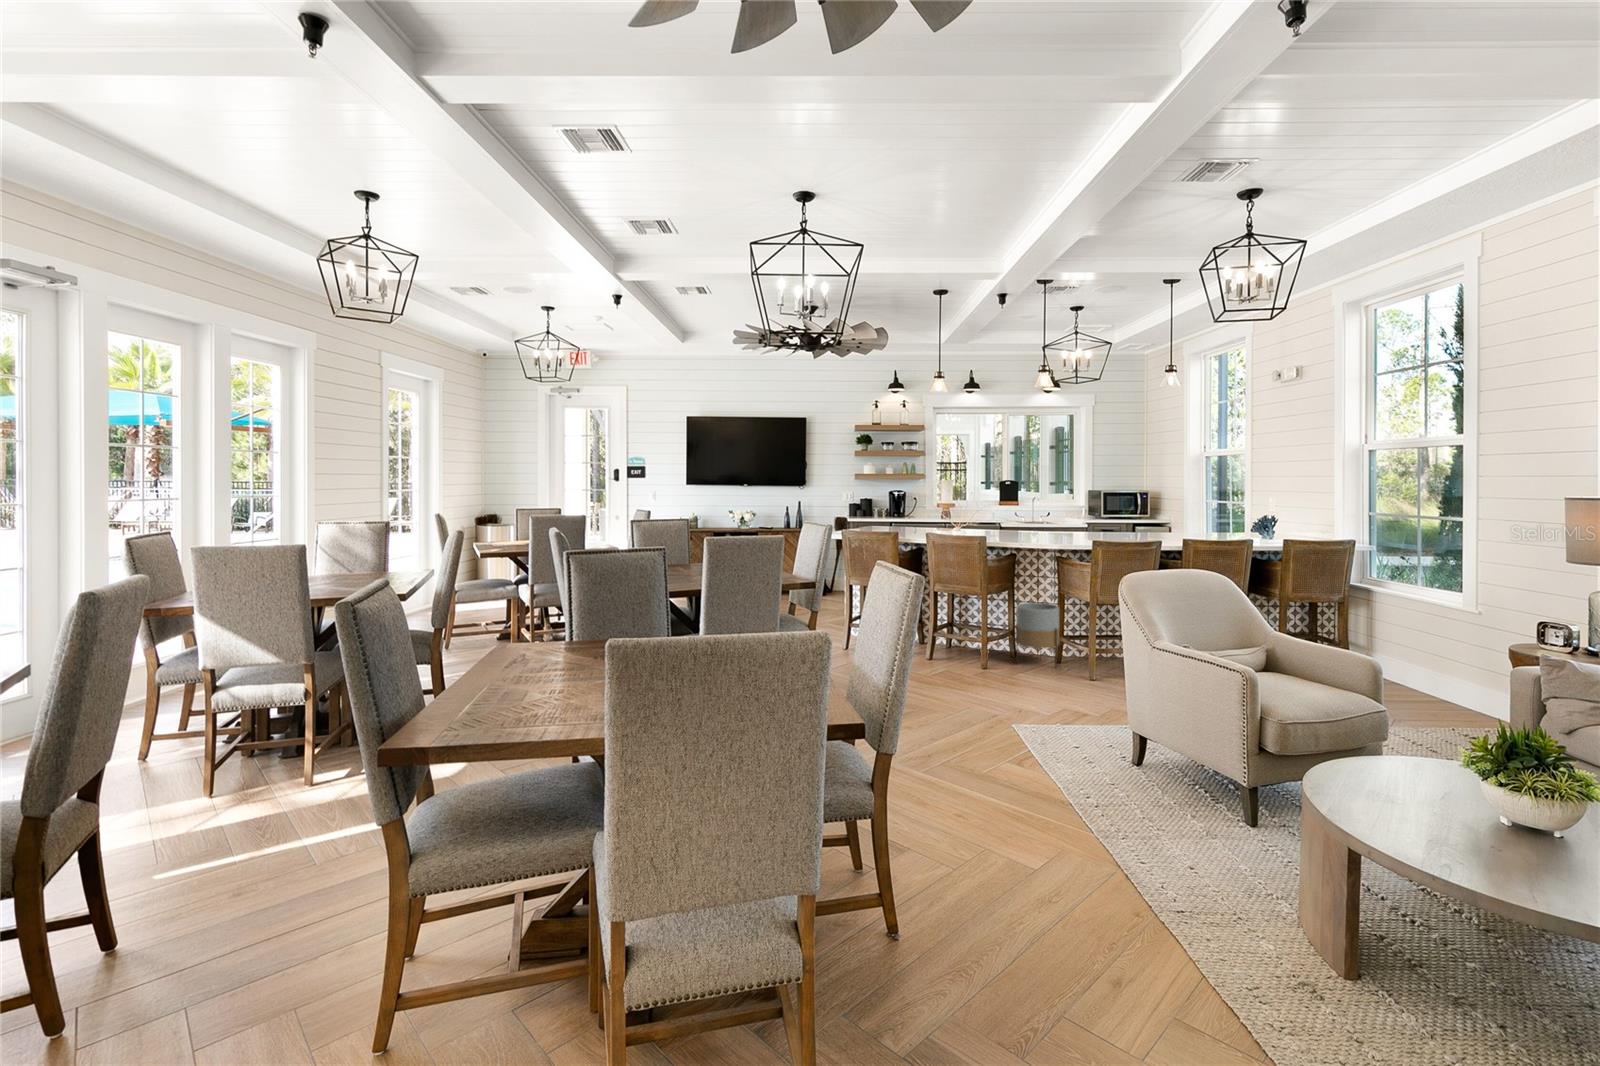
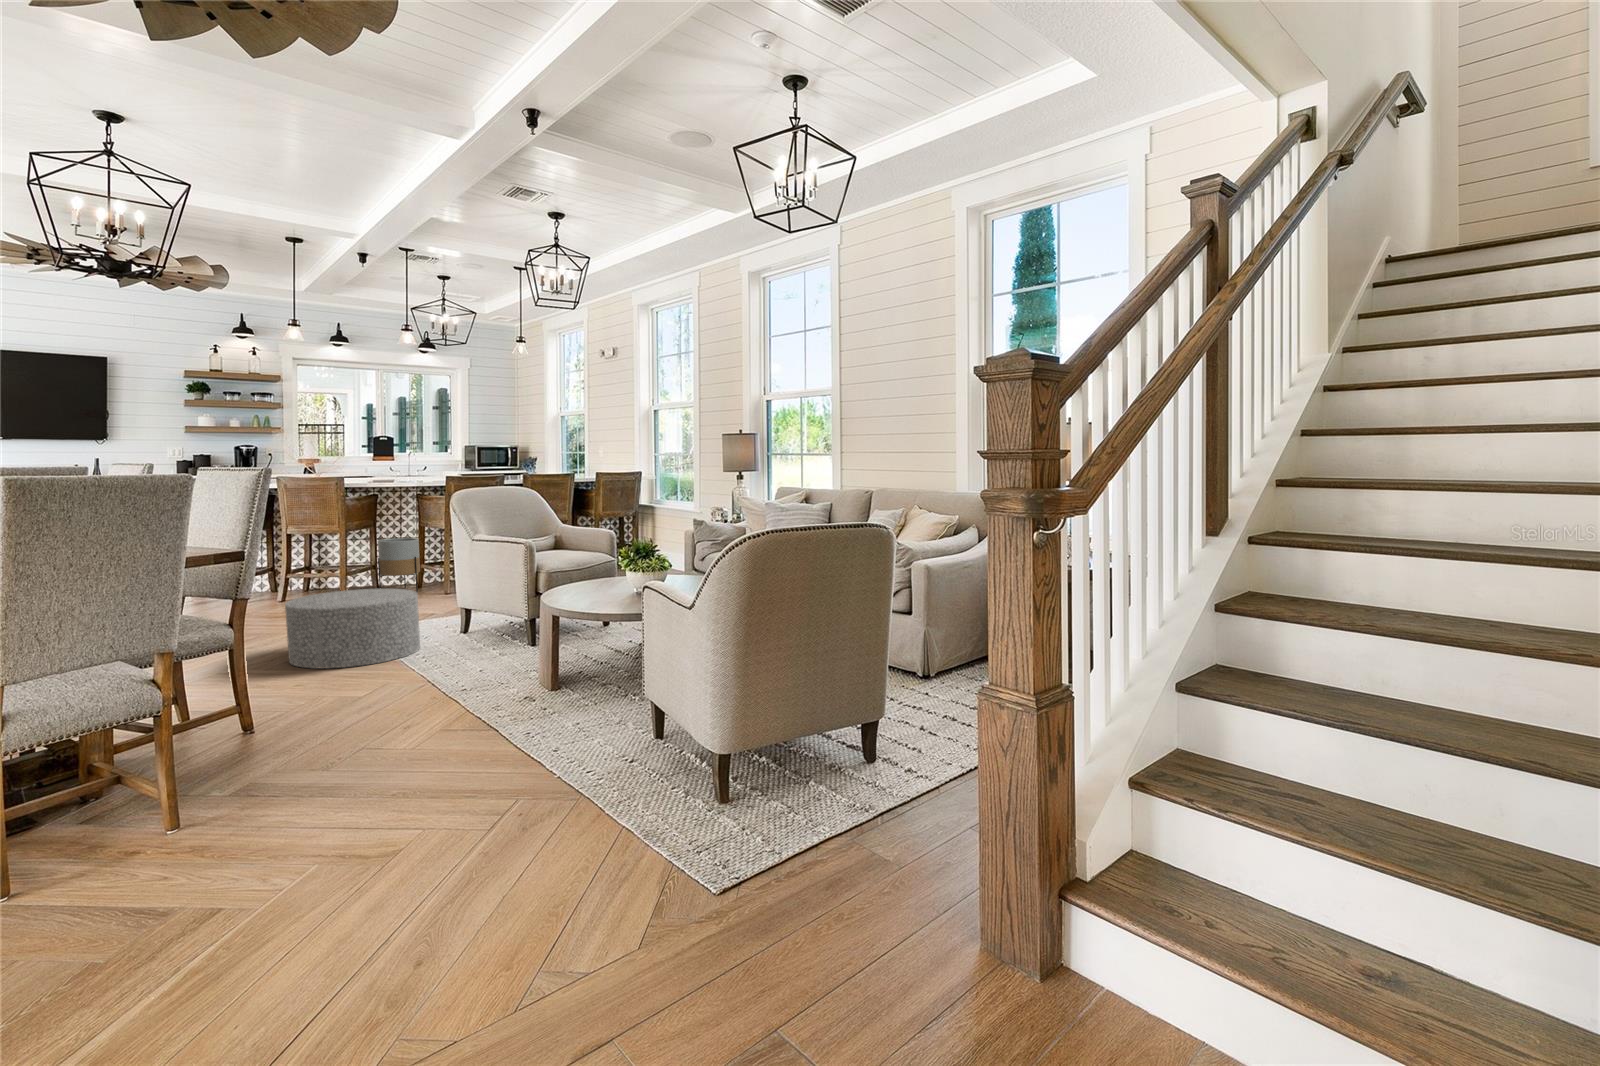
ottoman: none [943,700,1100,831] -> present [285,588,420,669]

